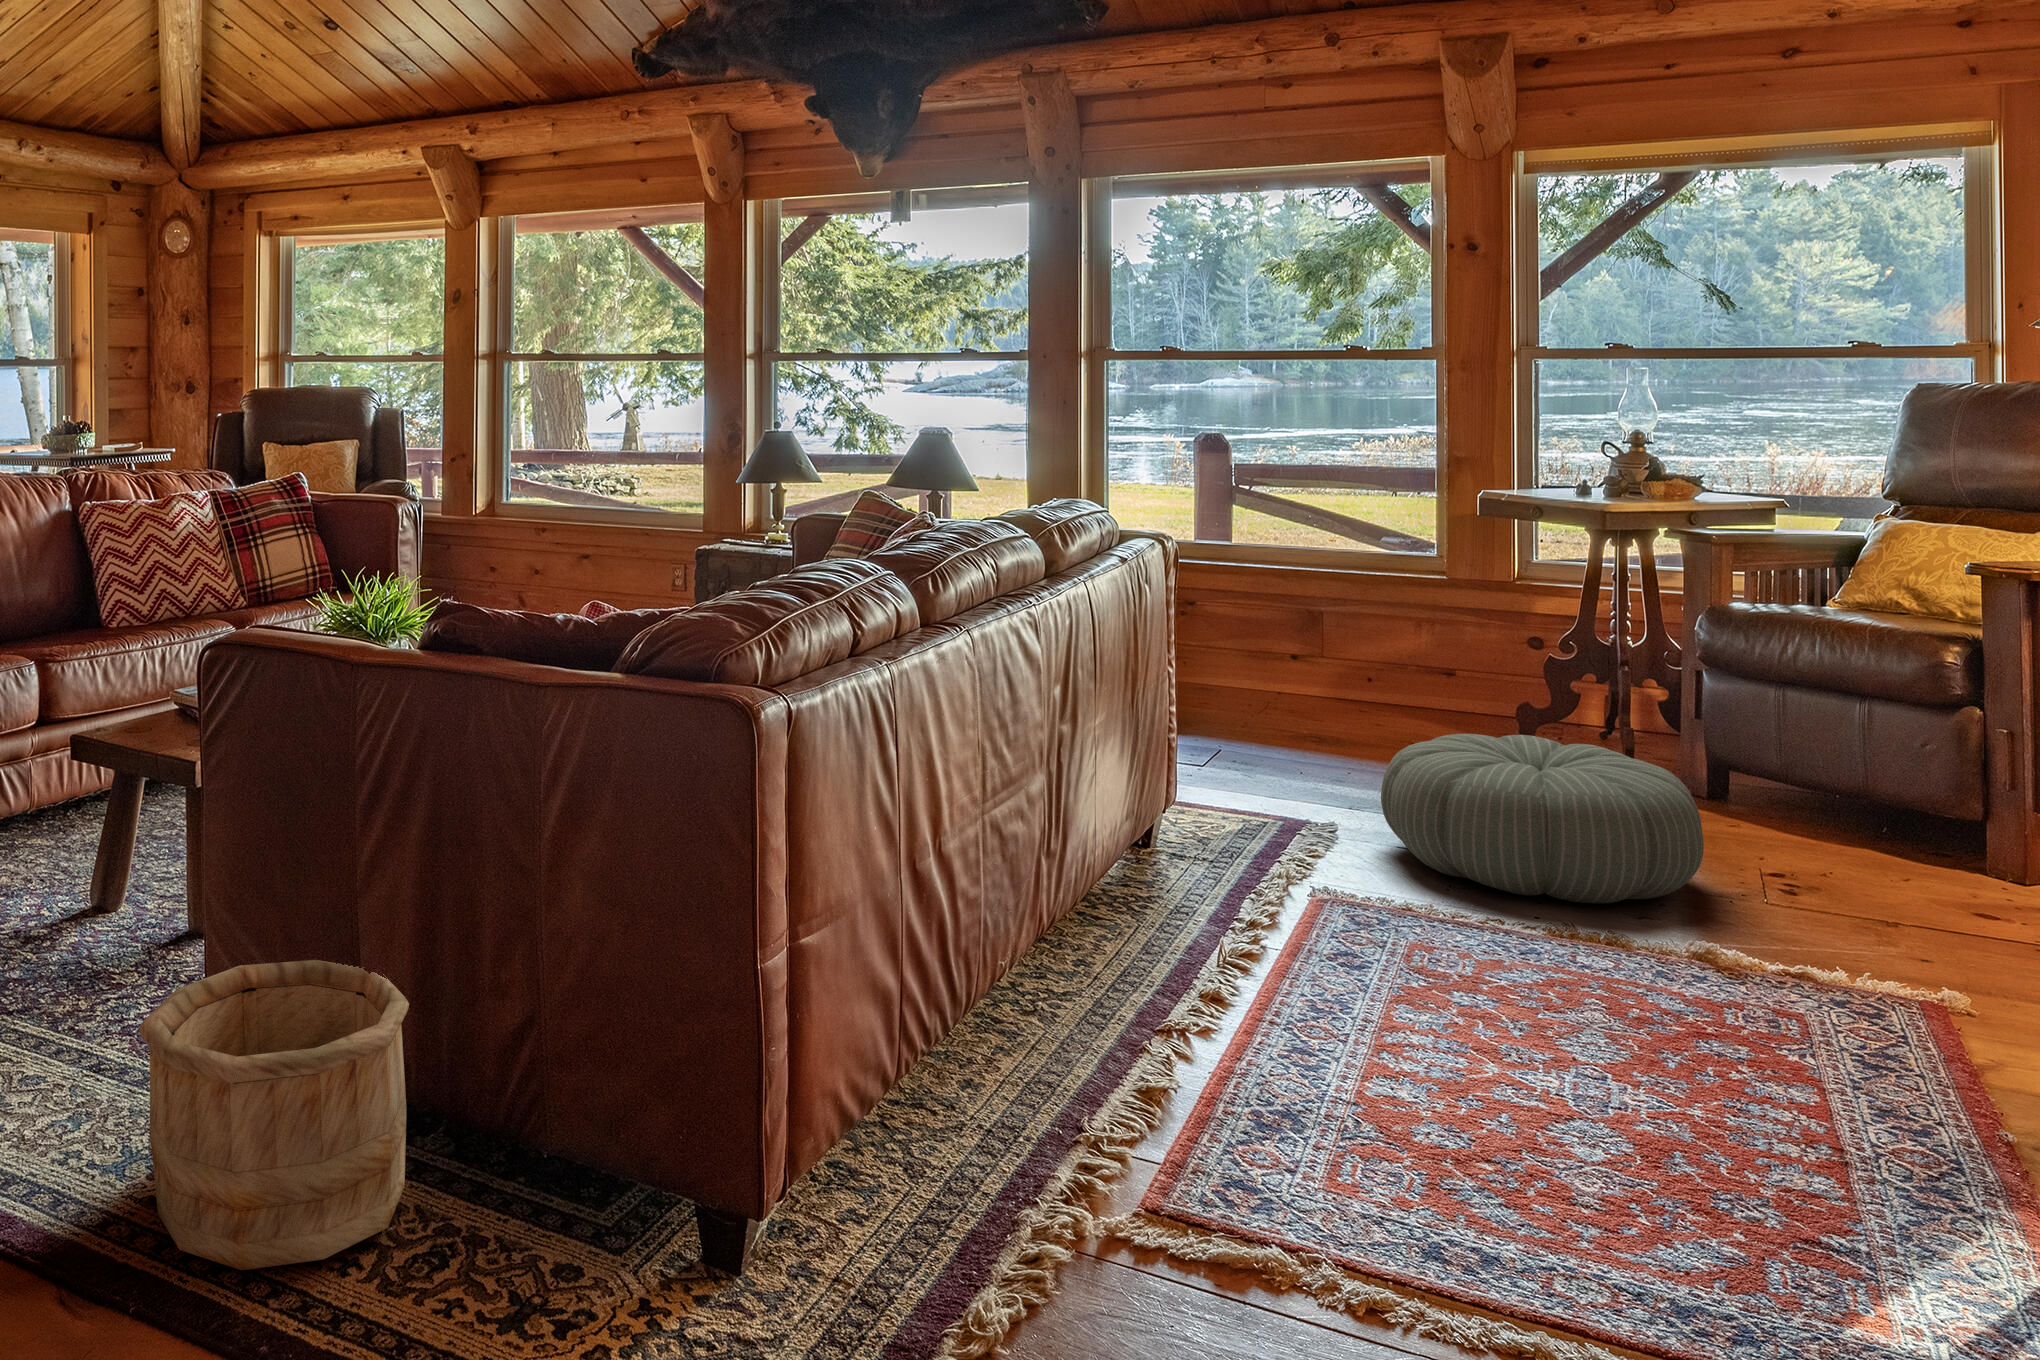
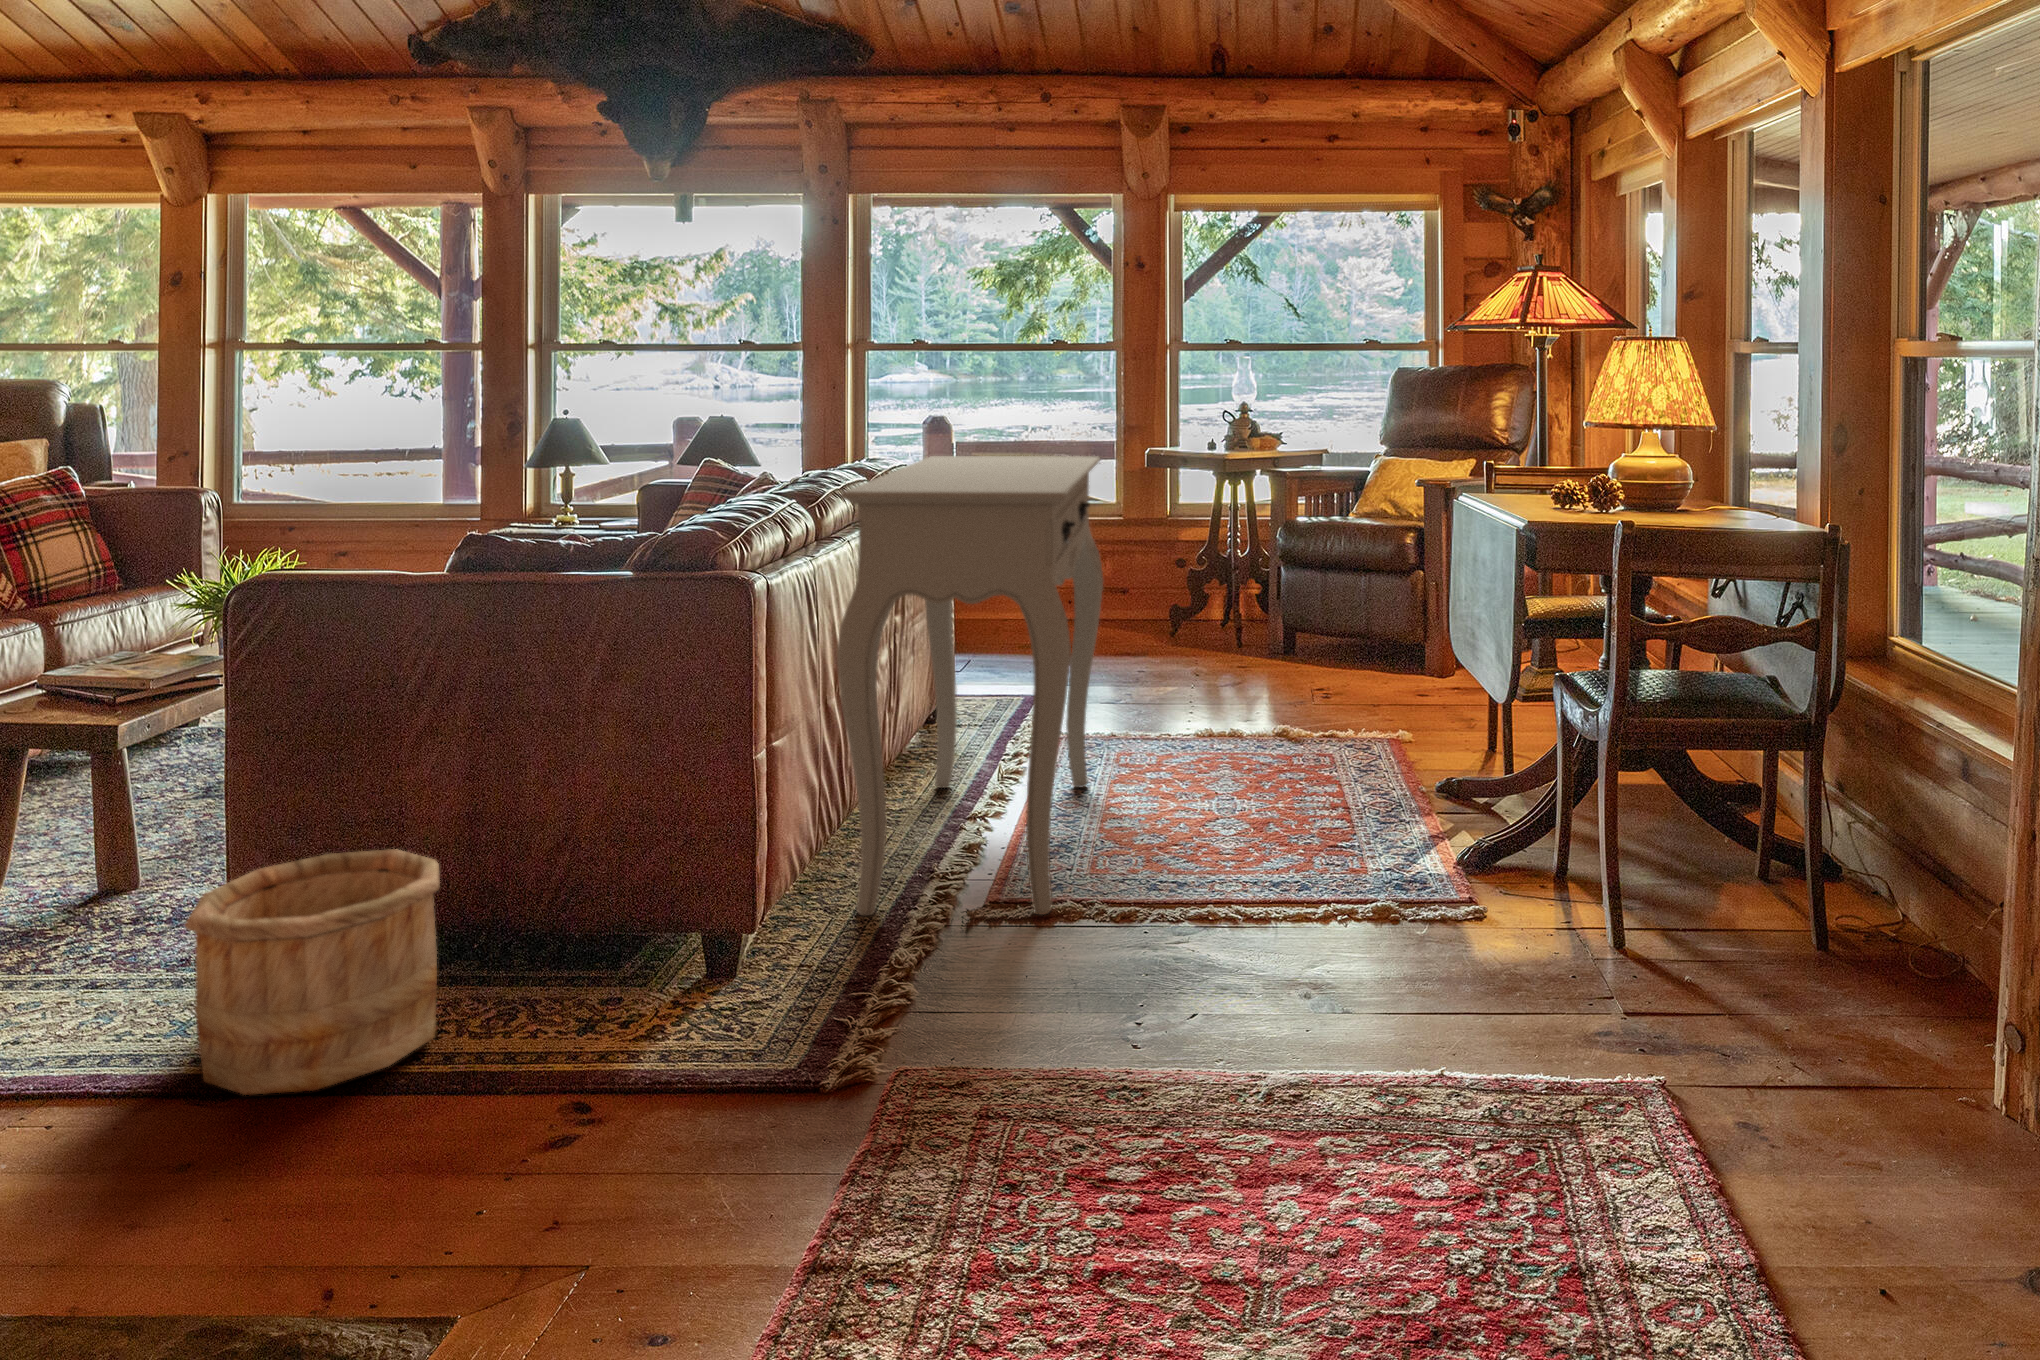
console table: none [923,509,1373,1253] -> present [837,456,1103,916]
pouf: present [1381,734,1704,903] -> none [1095,606,1281,709]

